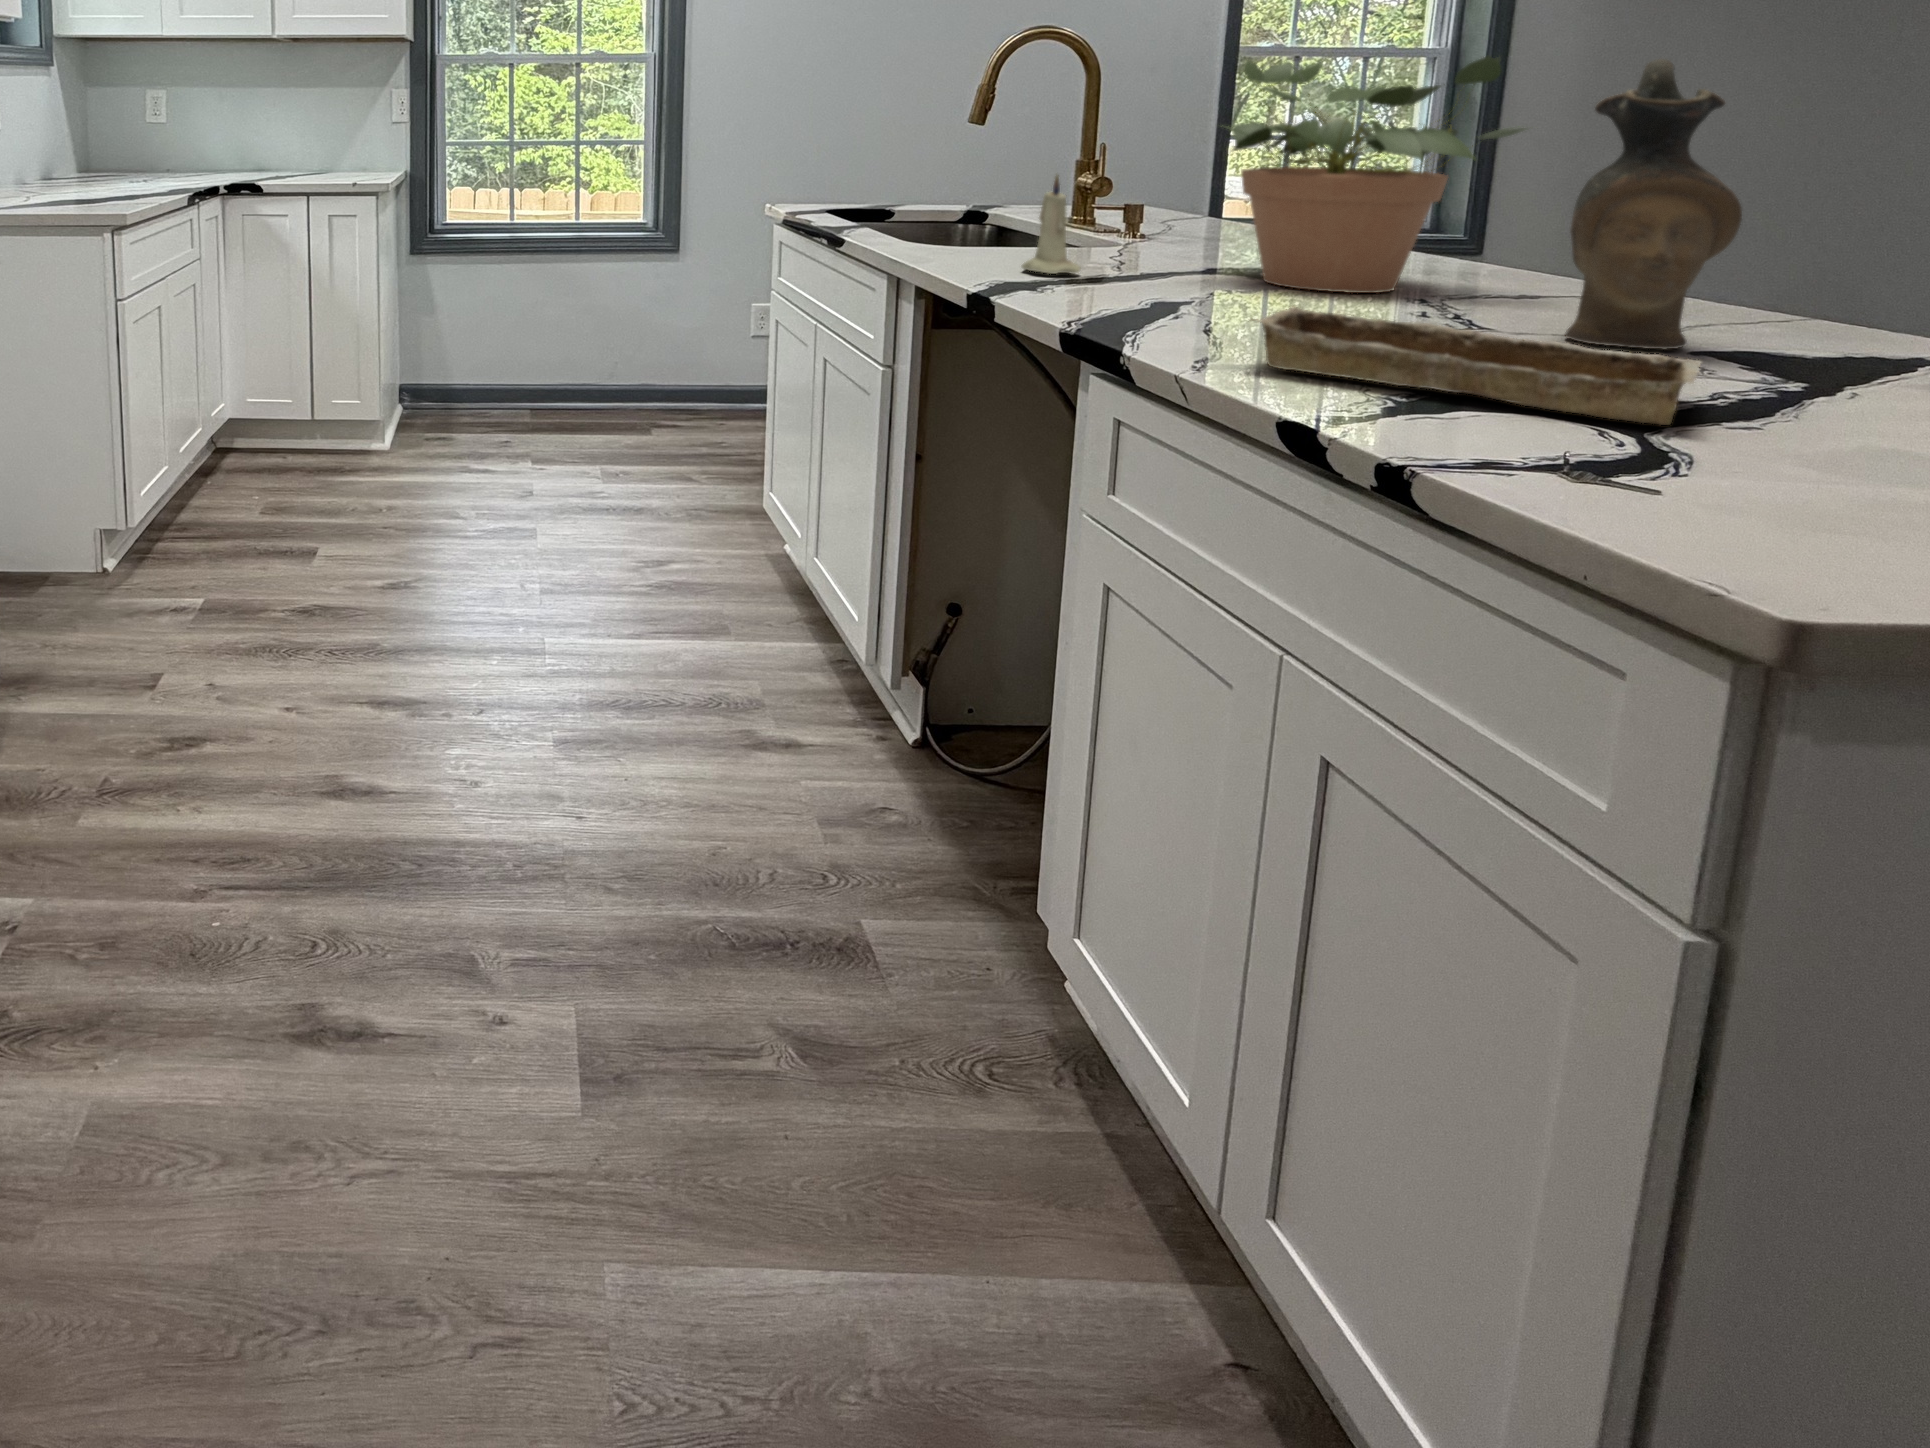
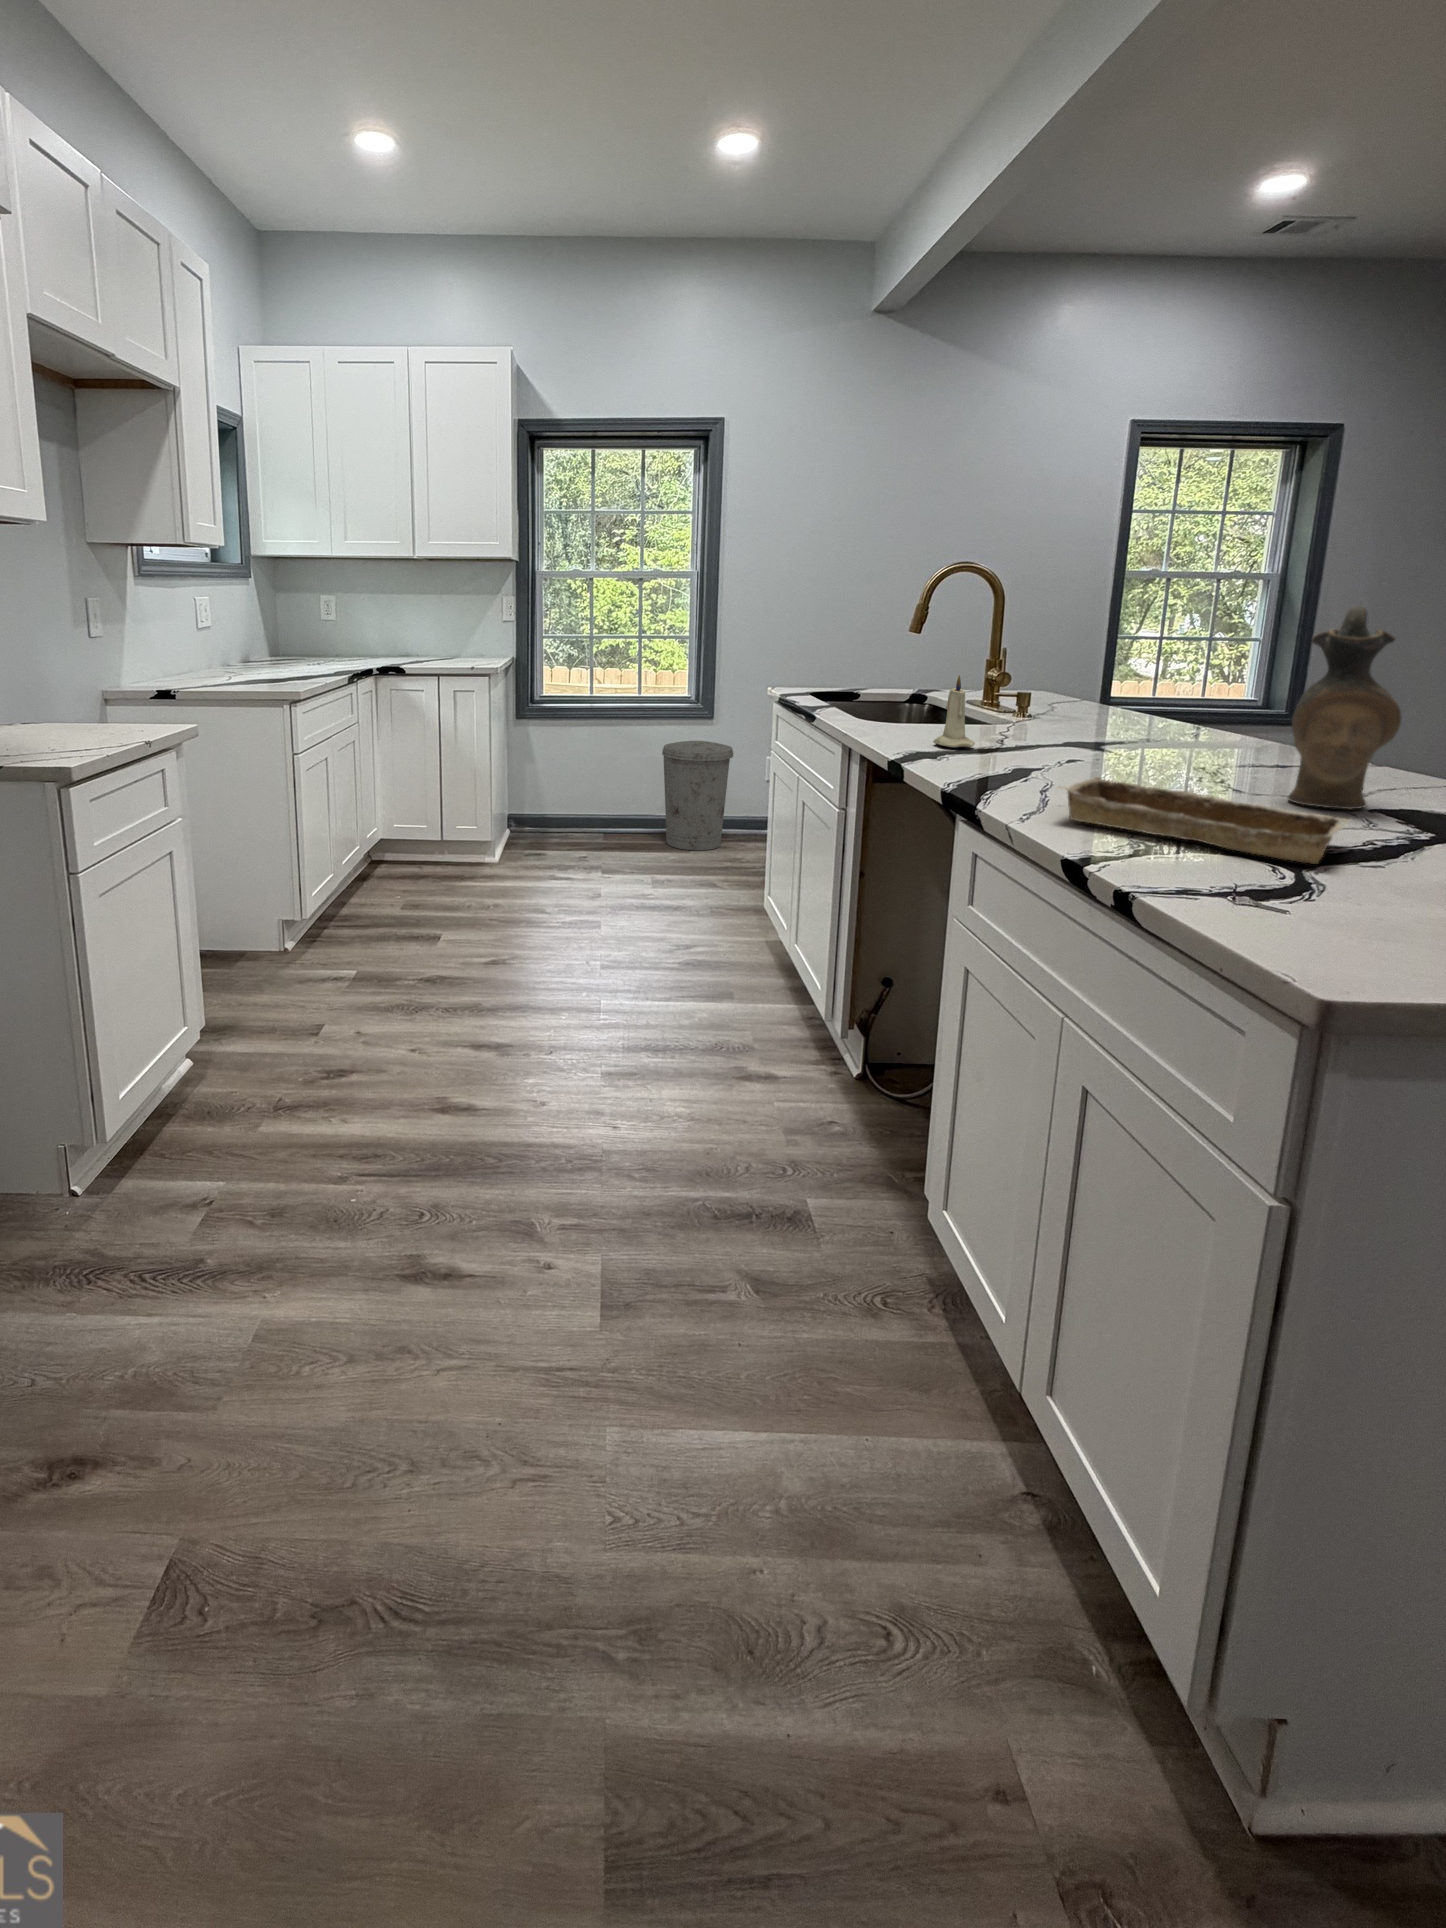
potted plant: present [1228,56,1526,293] -> none [1065,596,1292,764]
trash can: none [611,280,707,428] -> present [662,741,733,850]

